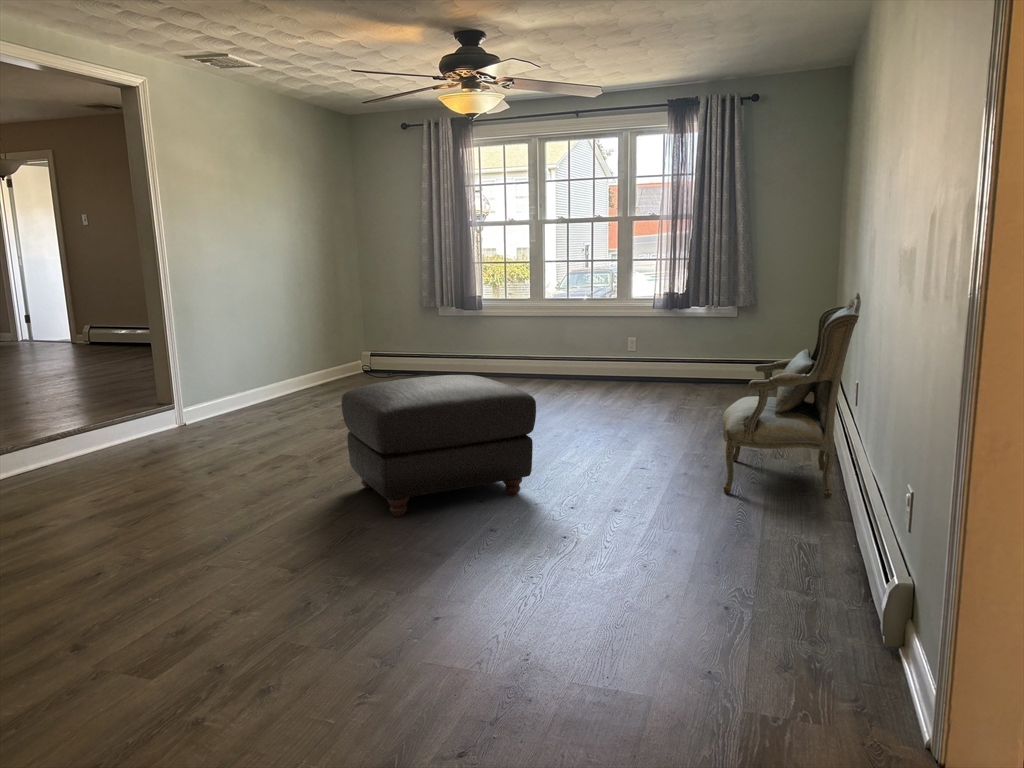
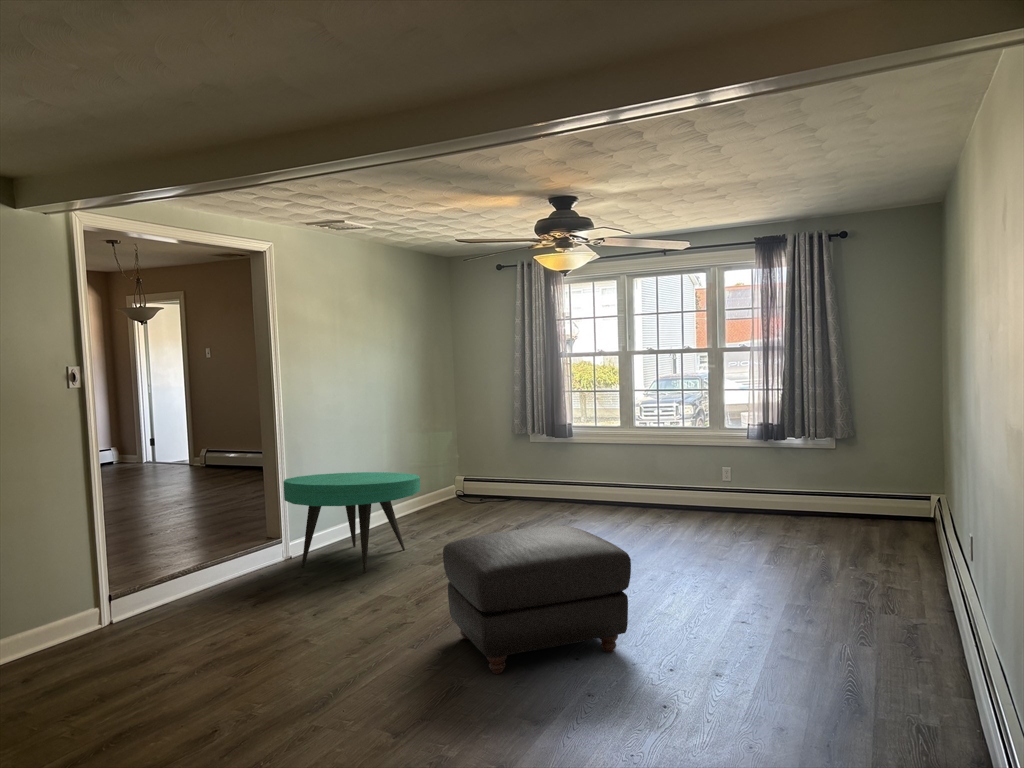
armchair: present [722,293,861,499] -> none [823,452,961,669]
coffee table: none [170,337,321,435] -> present [283,472,420,573]

